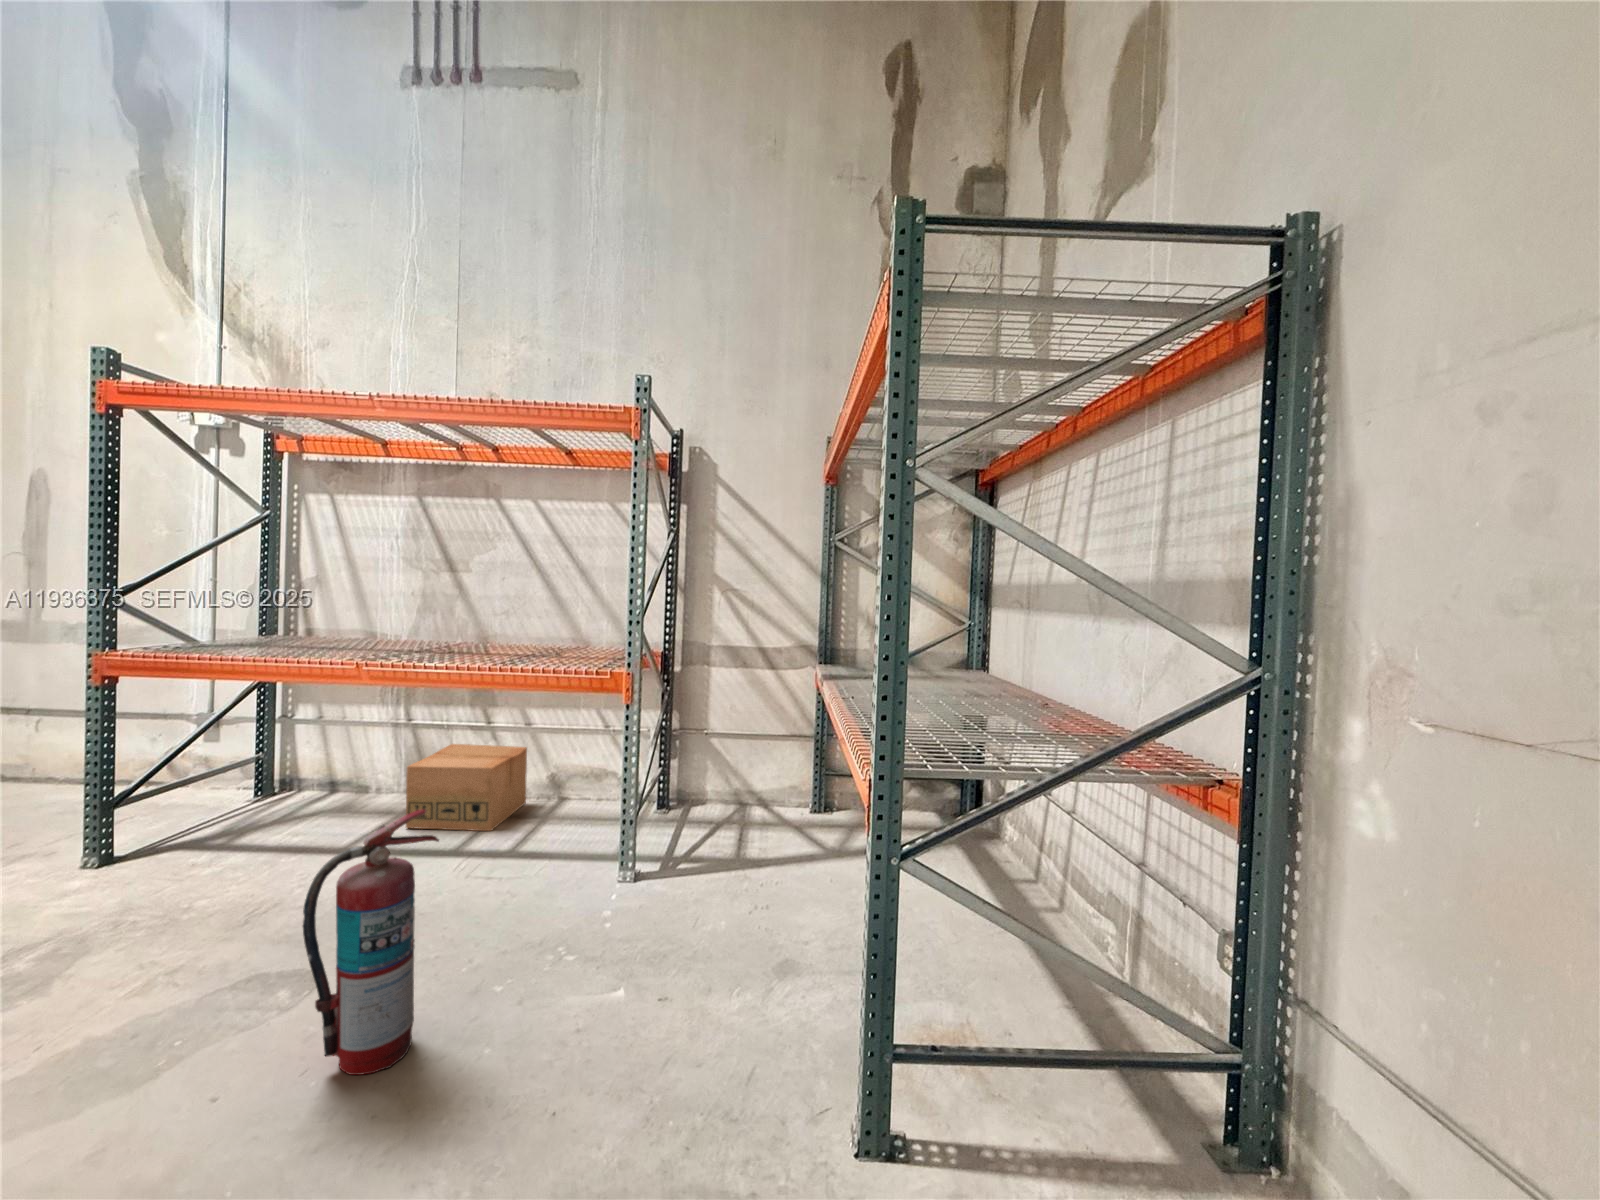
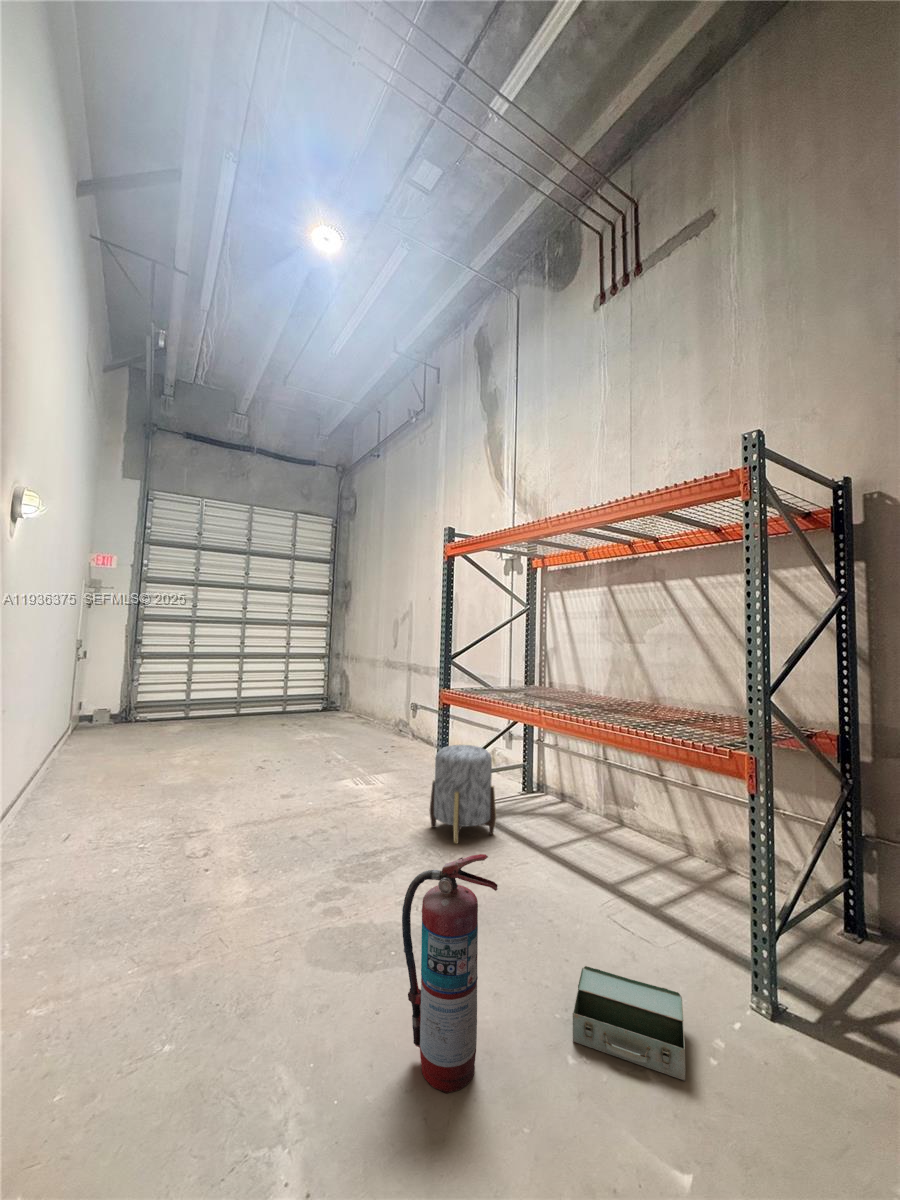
stool: none [100,736,251,890] -> present [430,745,496,843]
cardboard box: present [406,744,527,831] -> none [589,786,694,879]
toolbox: none [481,888,595,969] -> present [573,966,686,1081]

